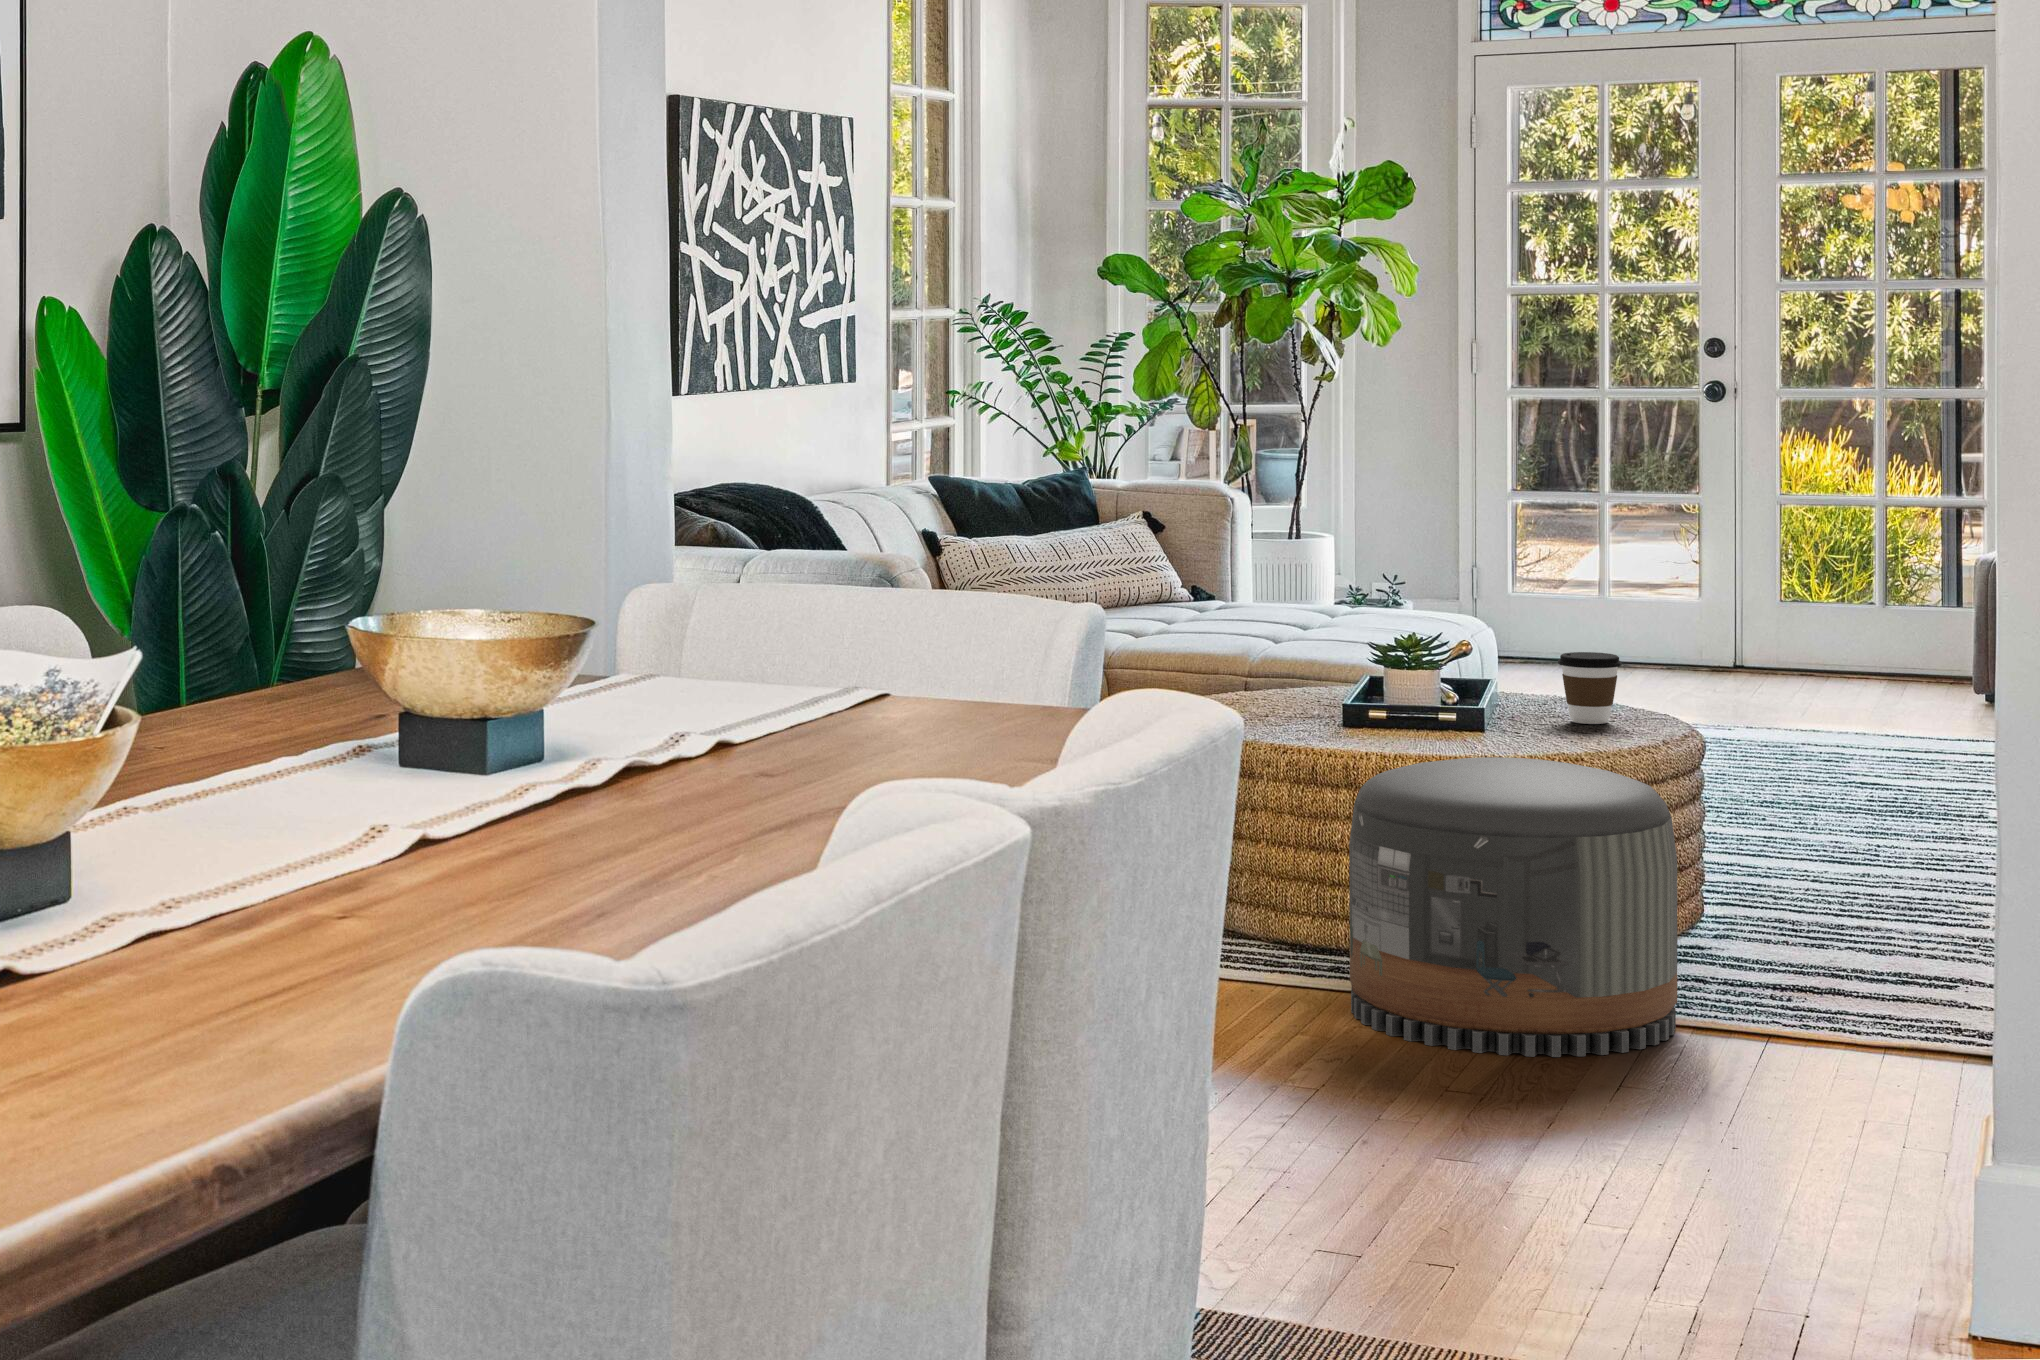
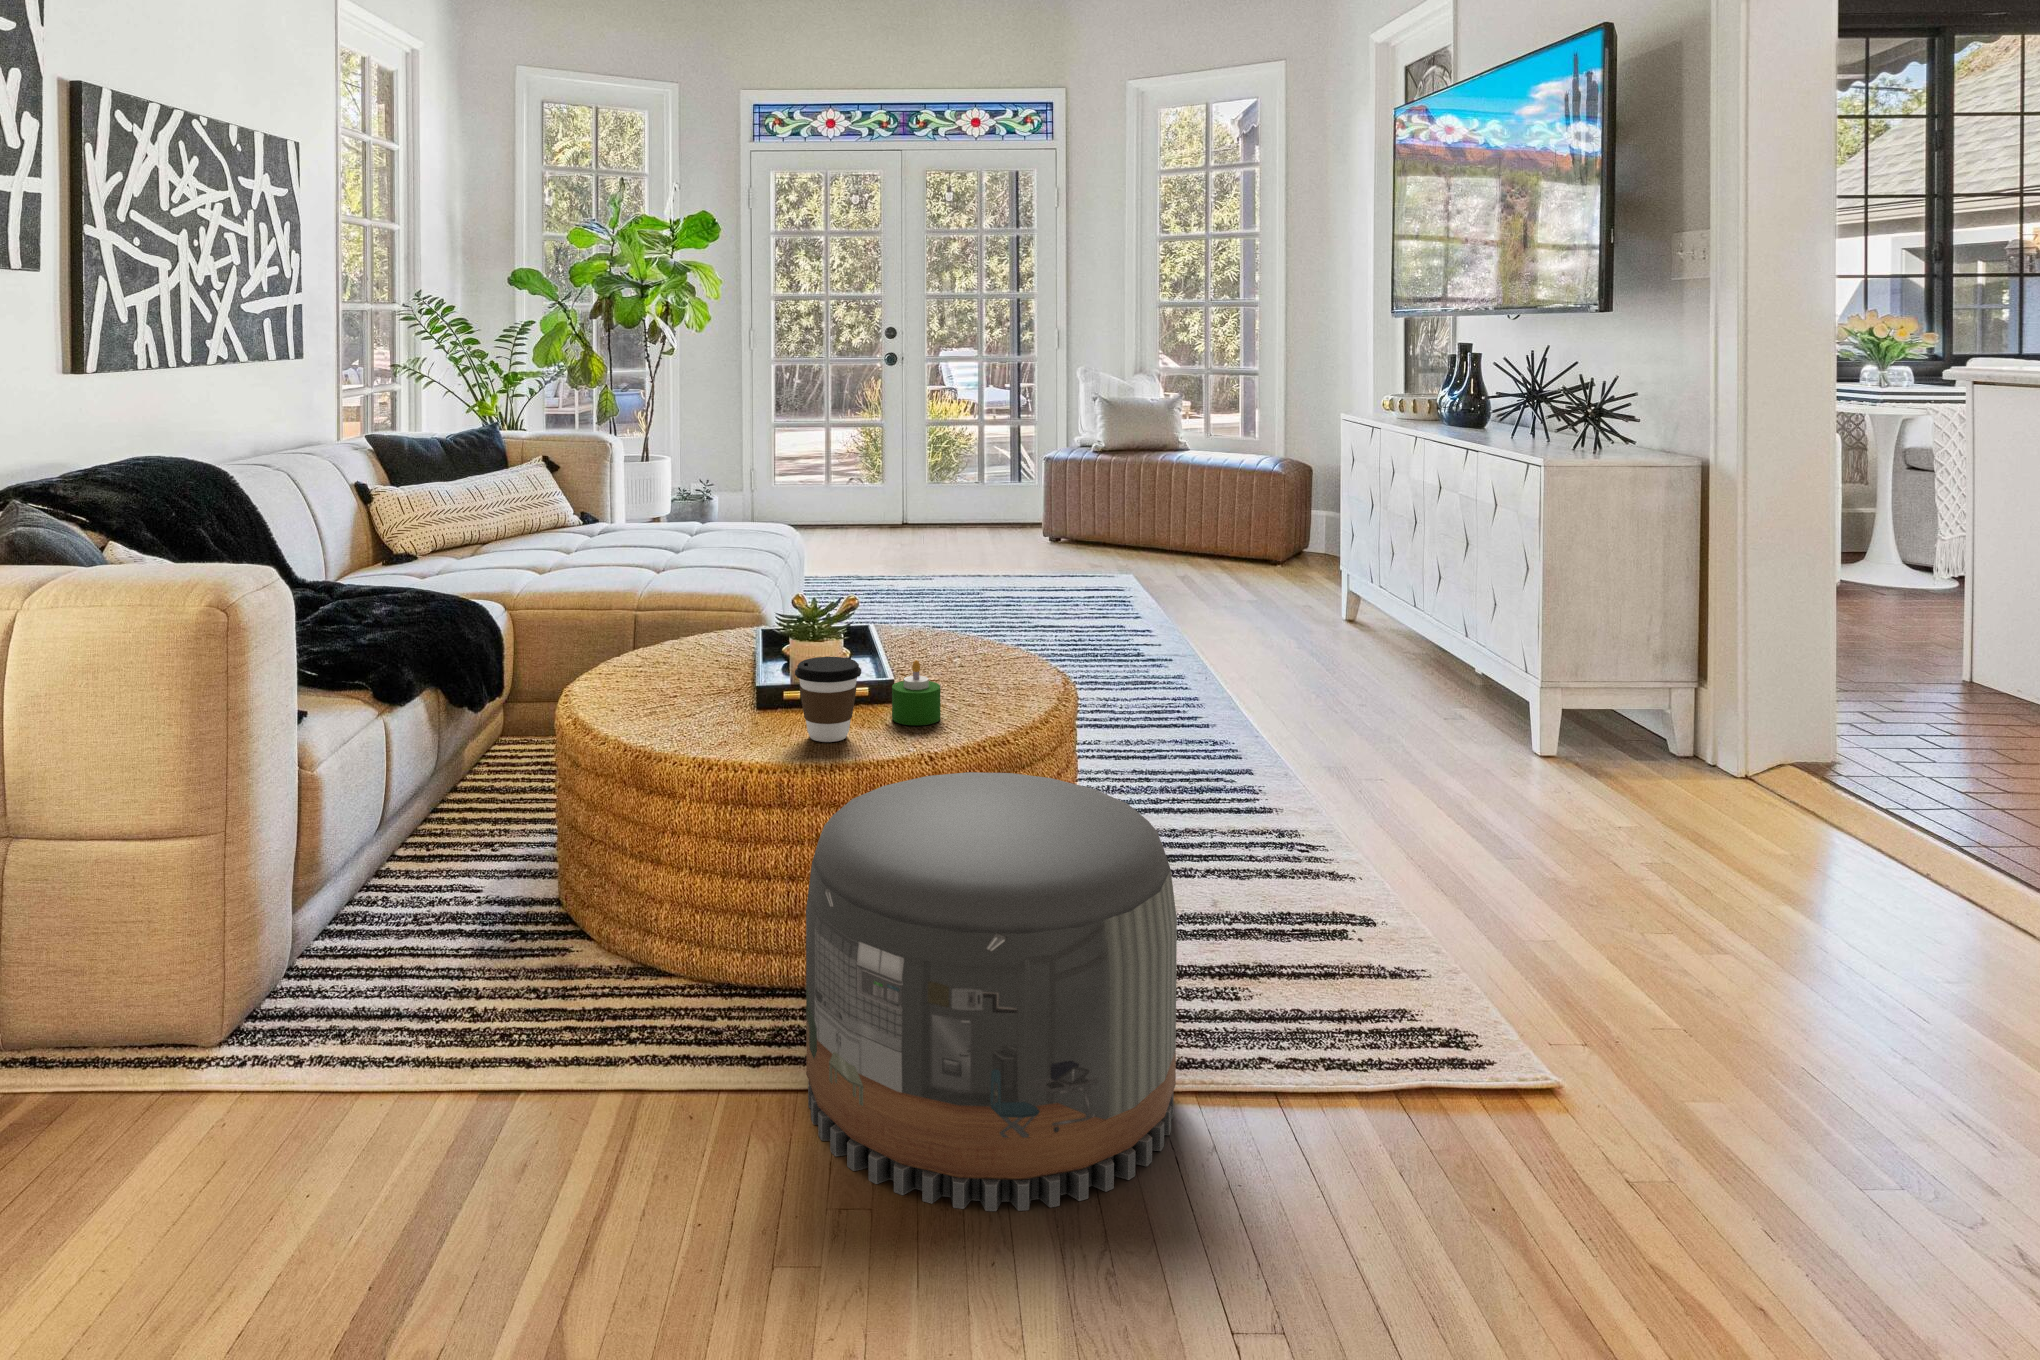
coffee cup: present [1558,652,1622,724] -> present [795,657,861,742]
candle: none [1470,679,1519,739] -> present [892,660,941,725]

